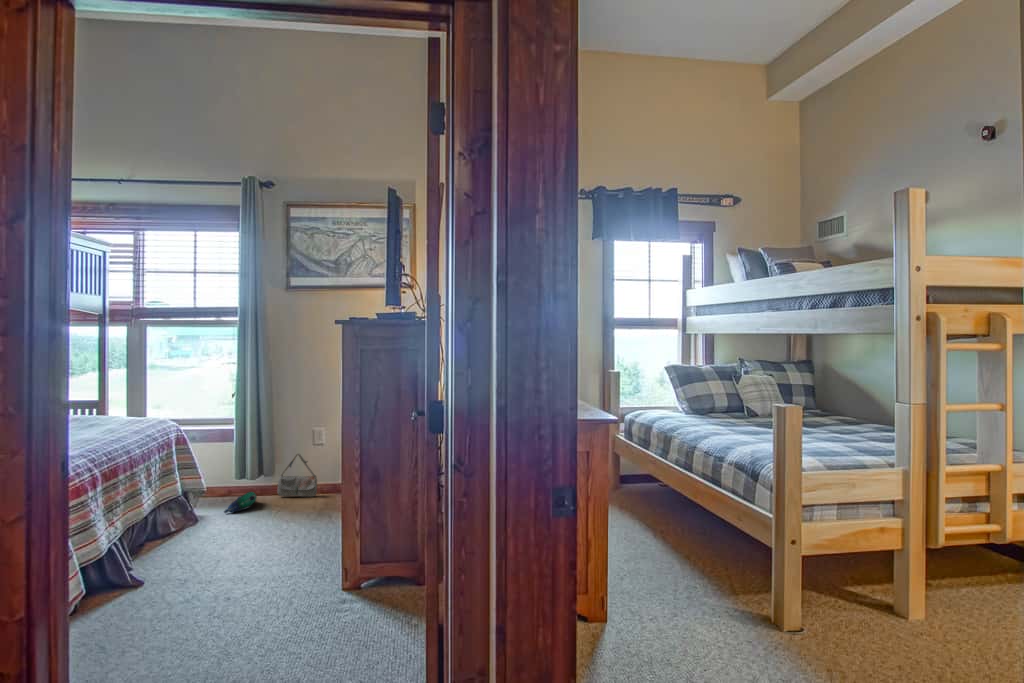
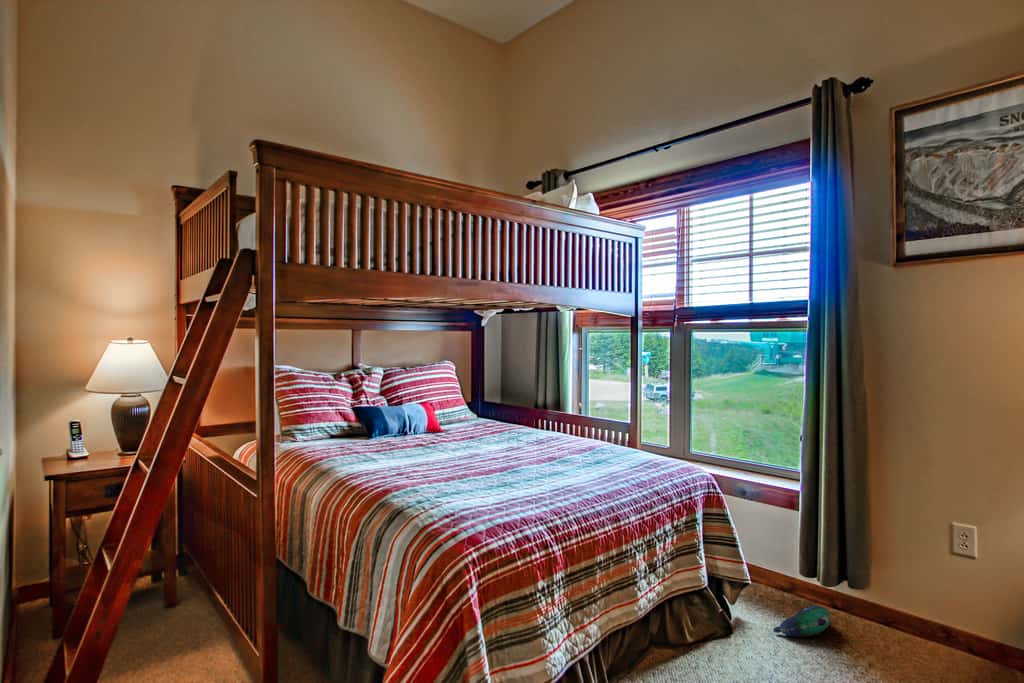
bag: present [278,454,317,497] -> none [870,562,955,656]

